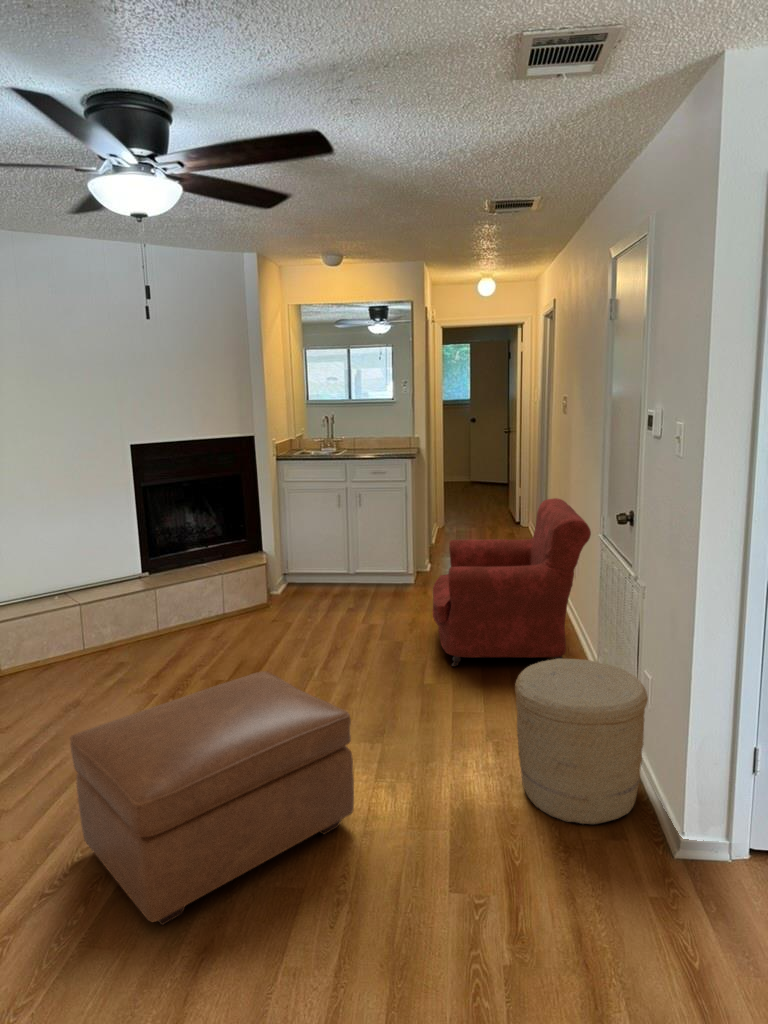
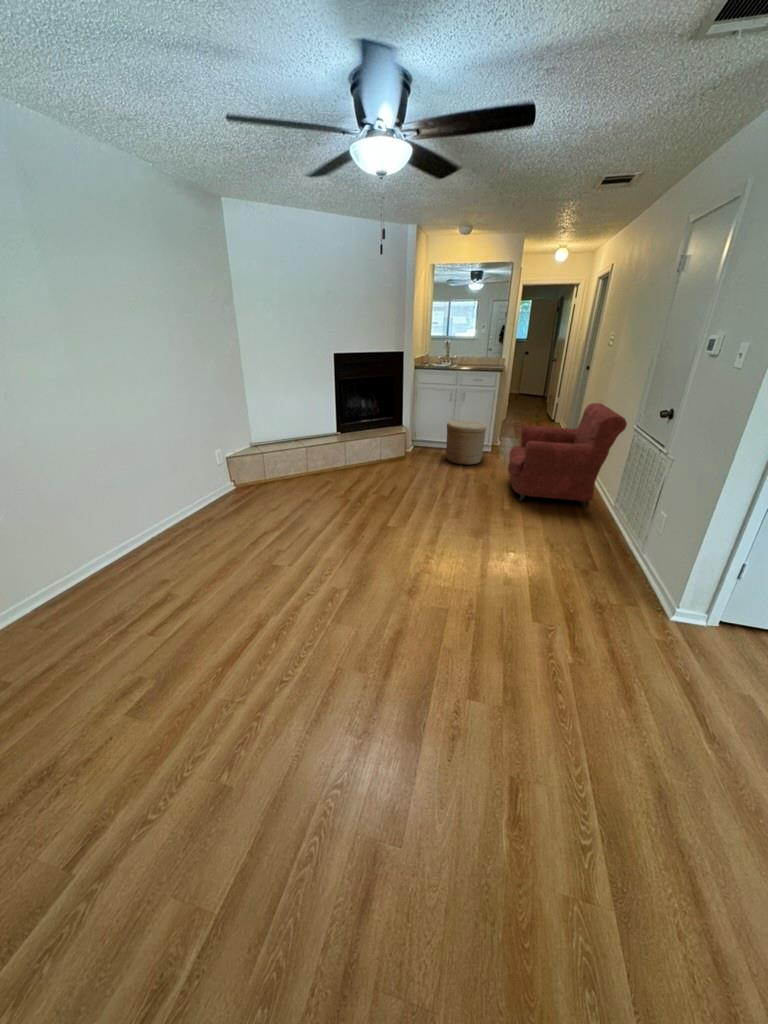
woven basket: present [515,659,648,824] -> present [446,420,486,465]
ottoman: present [70,671,354,925] -> none [325,490,481,615]

